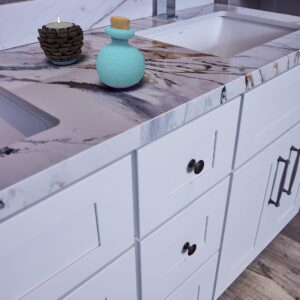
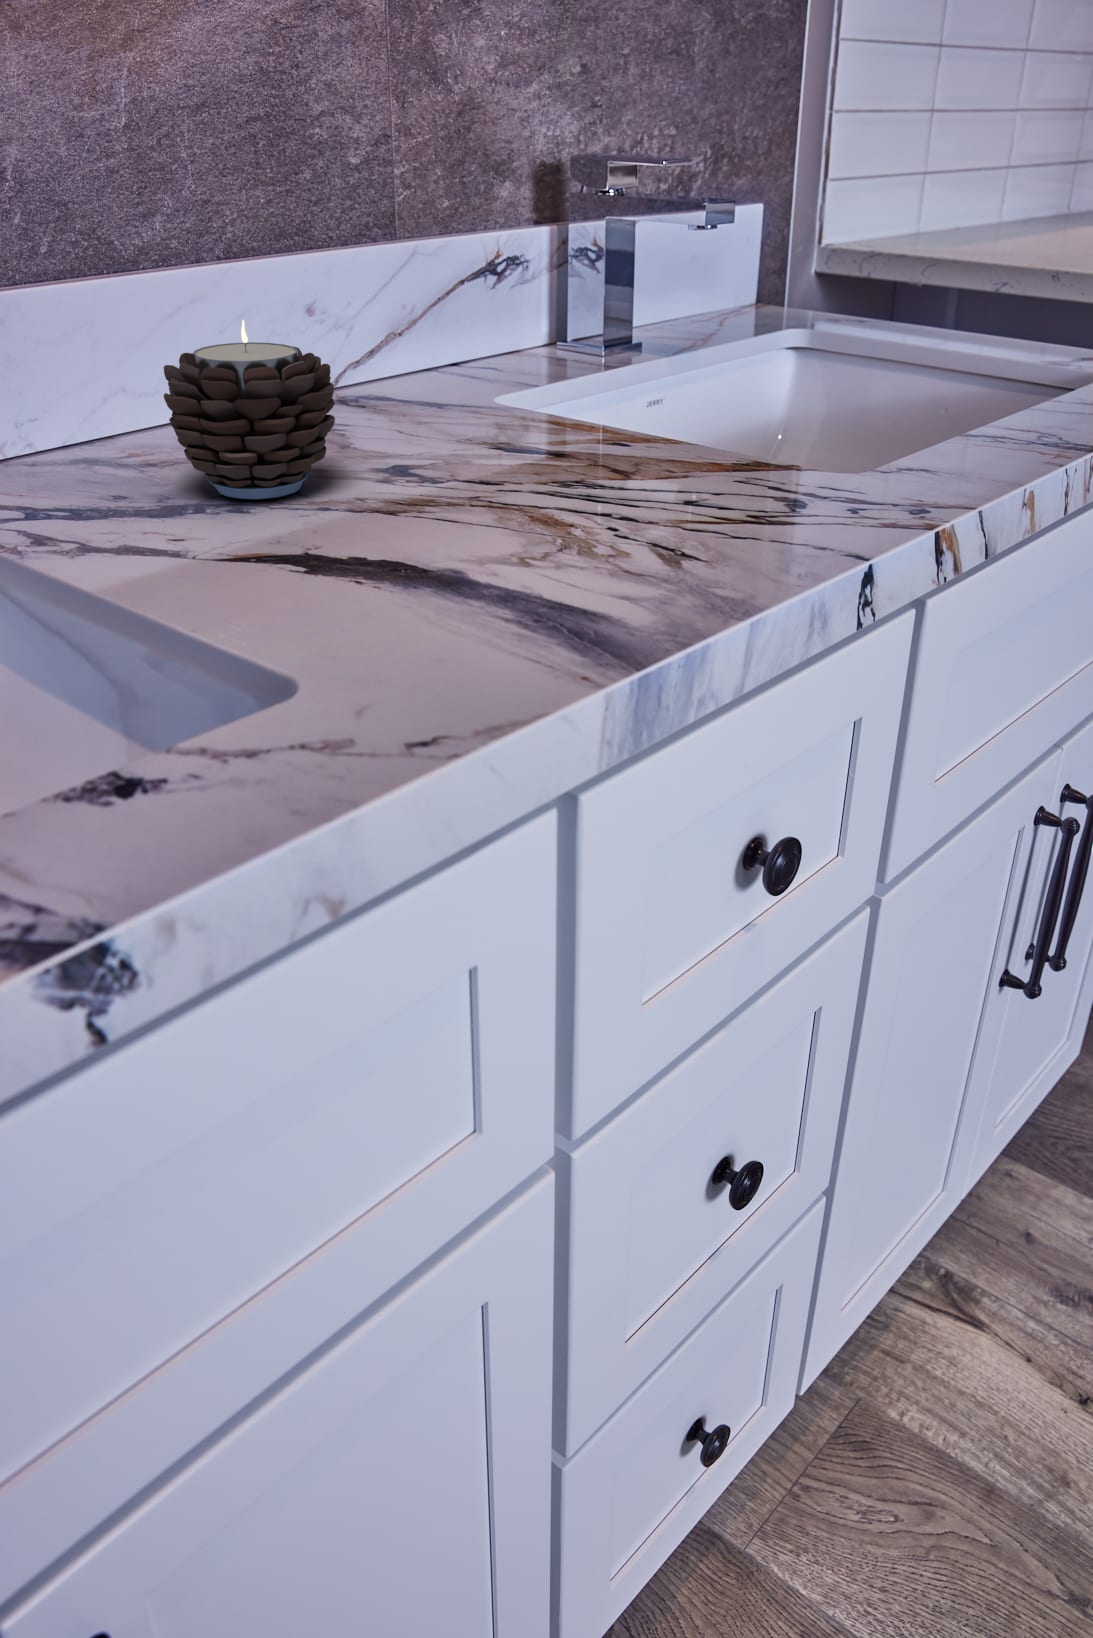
perfume bottle: present [96,16,146,88] -> none [402,302,588,571]

